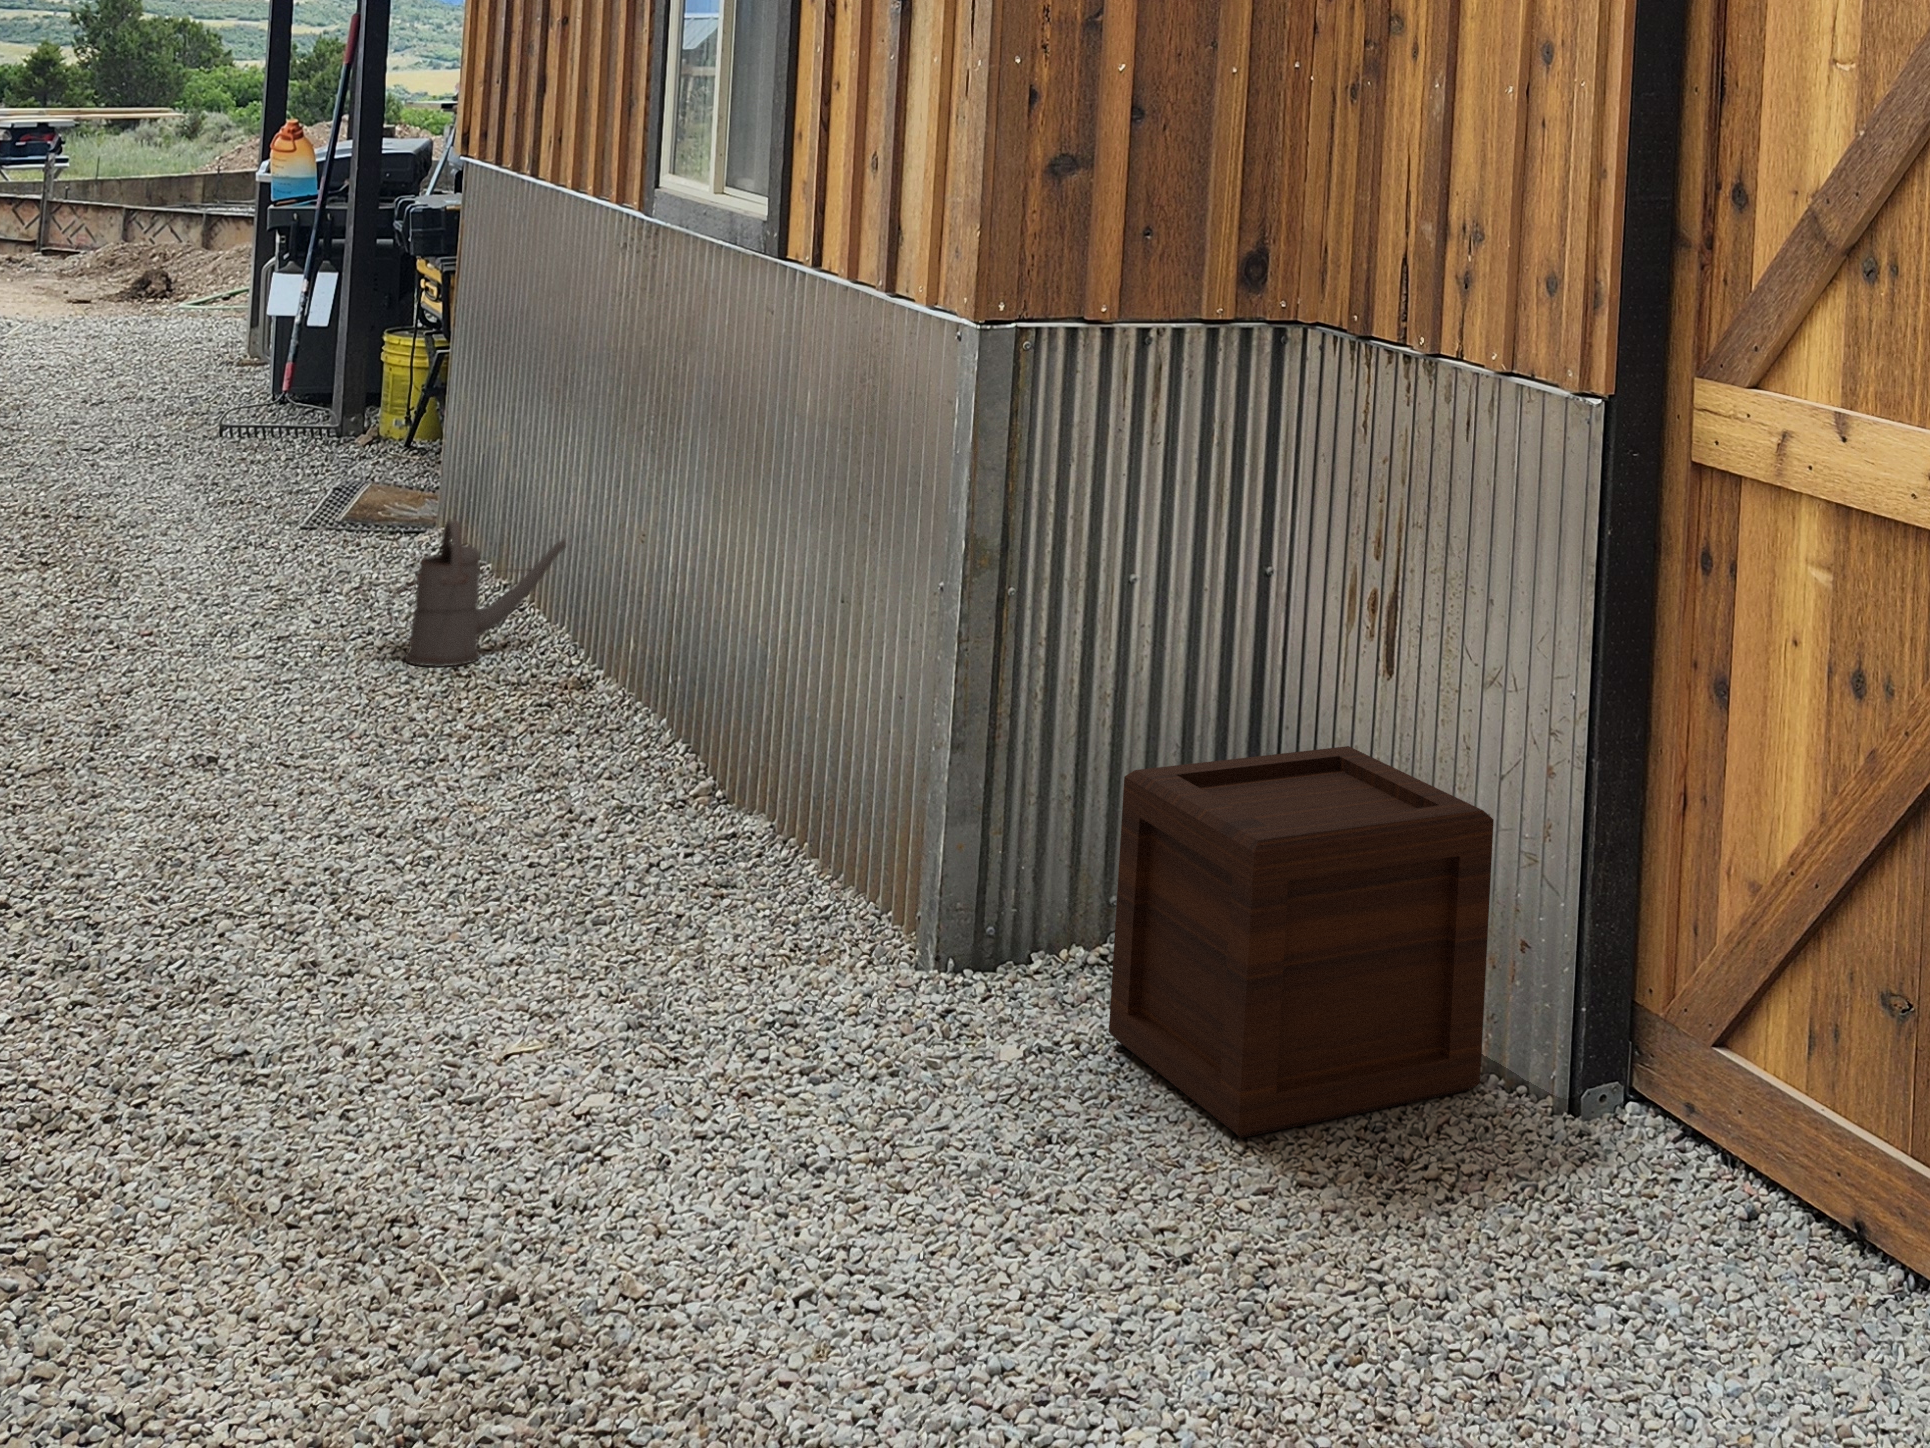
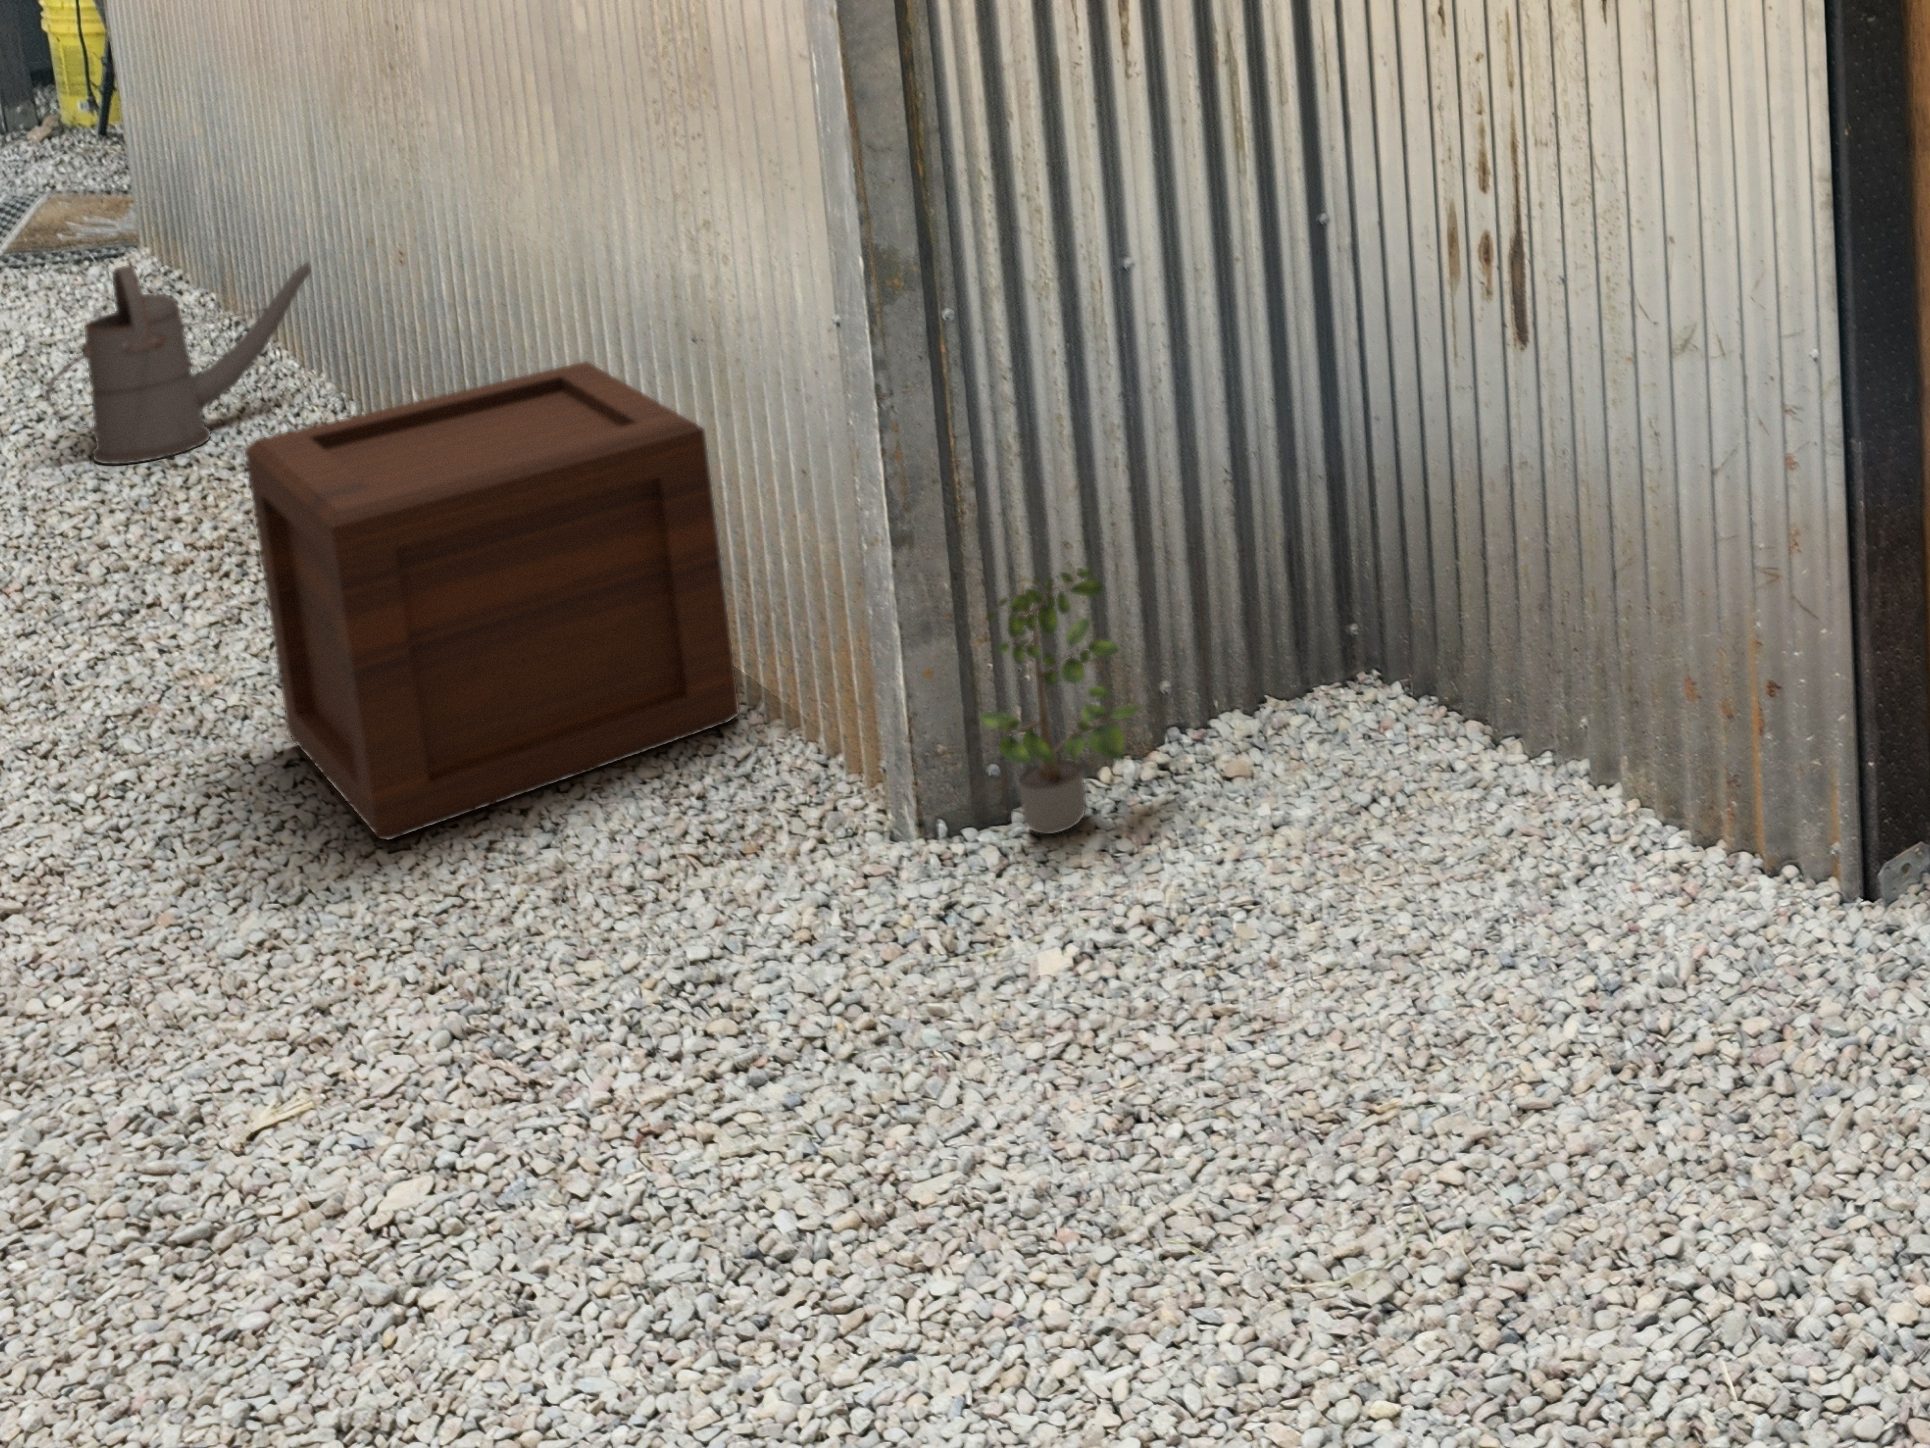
wooden crate: present [1109,746,1494,1138] -> present [245,362,739,840]
potted plant: none [985,783,1095,981] -> present [981,569,1139,834]

